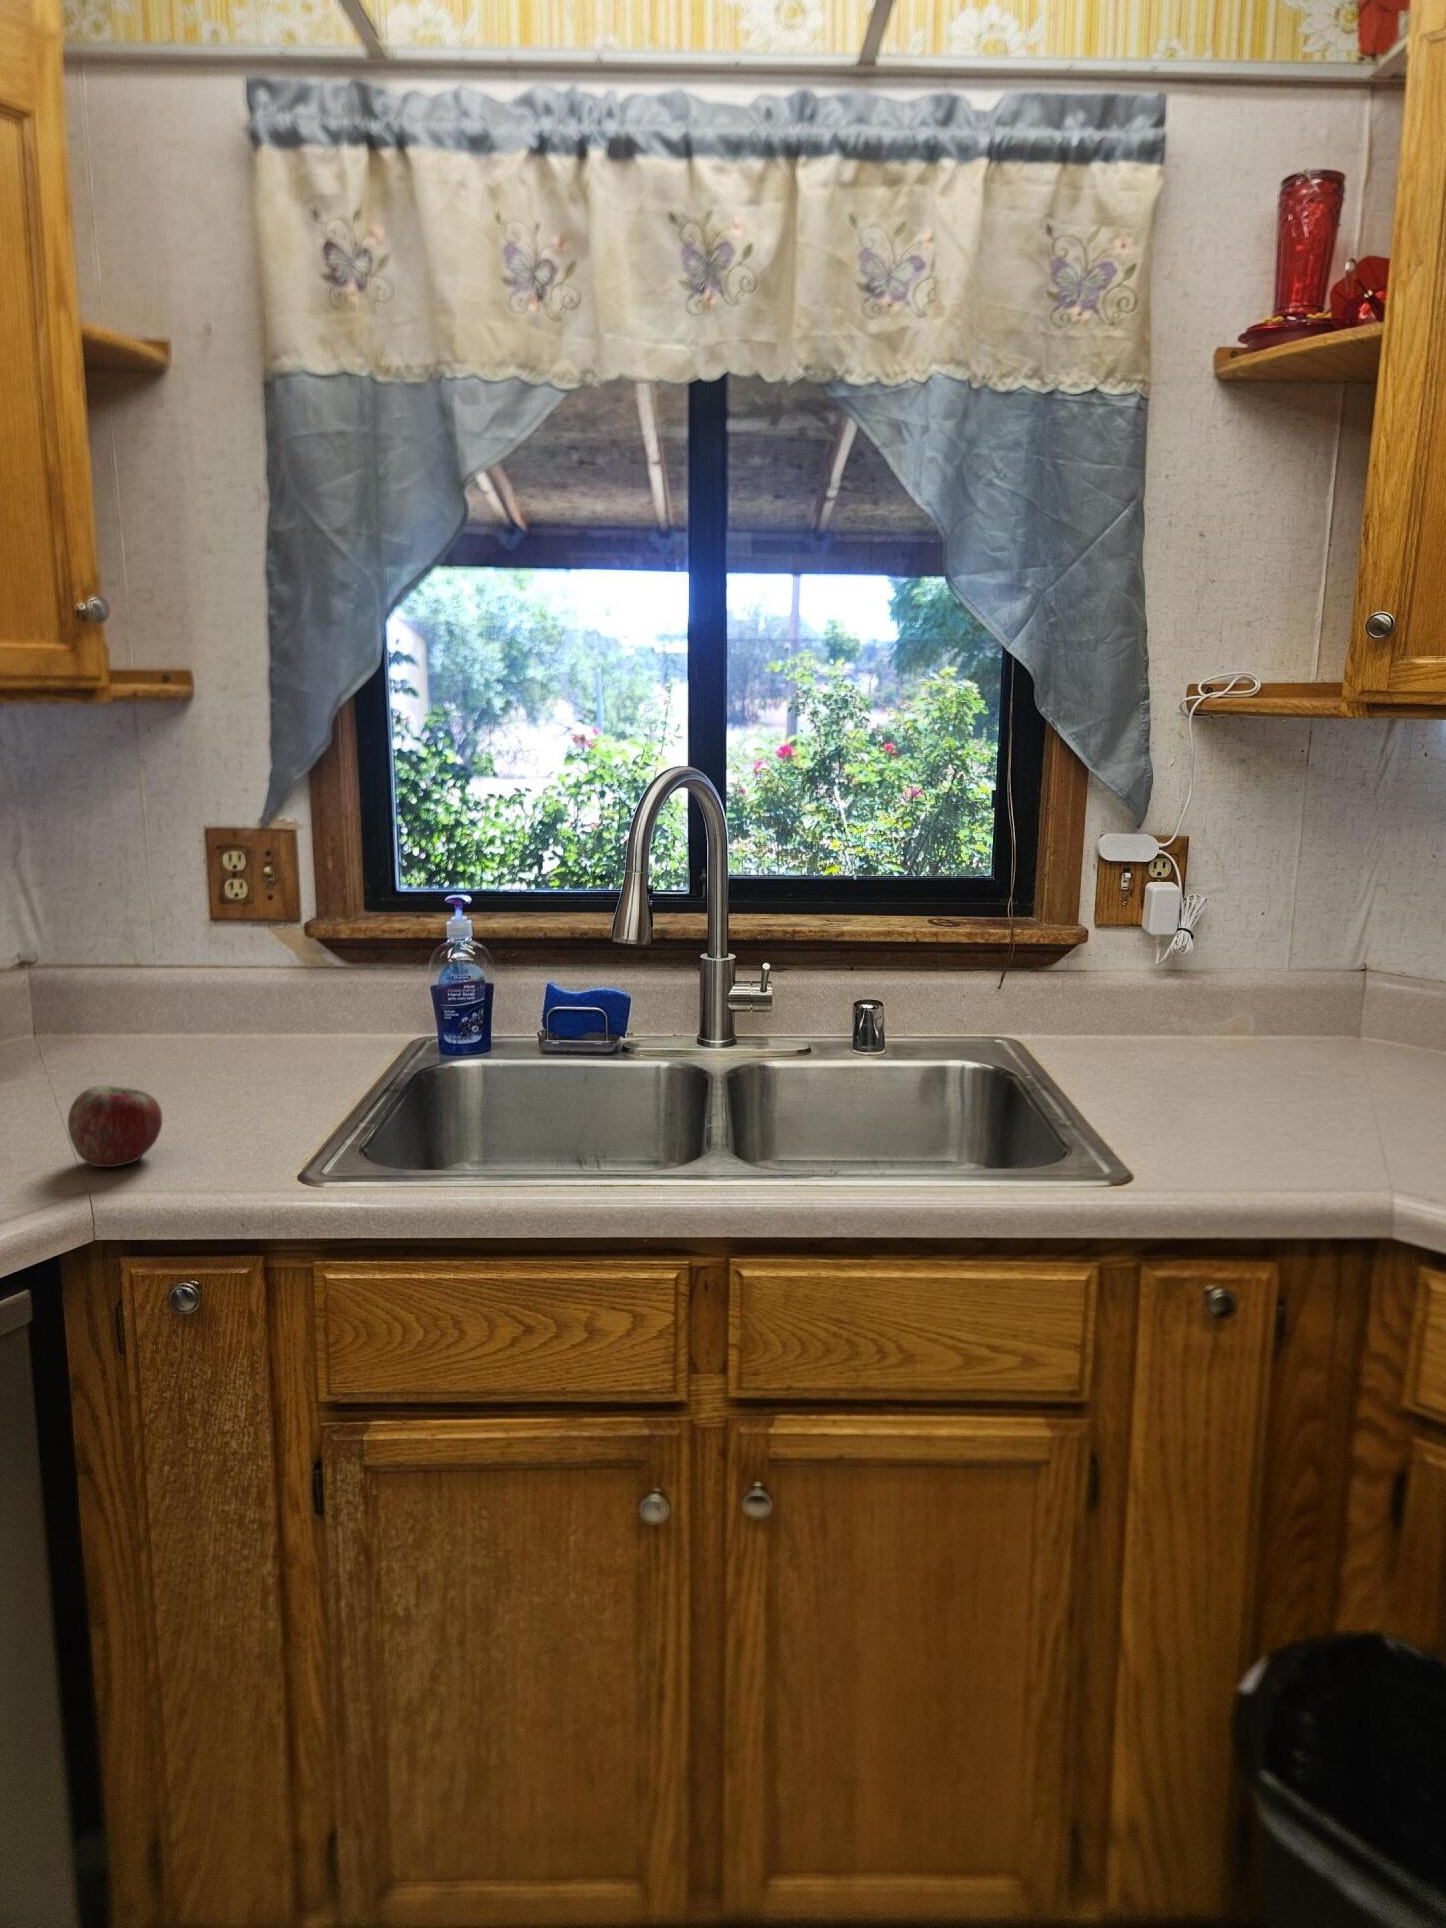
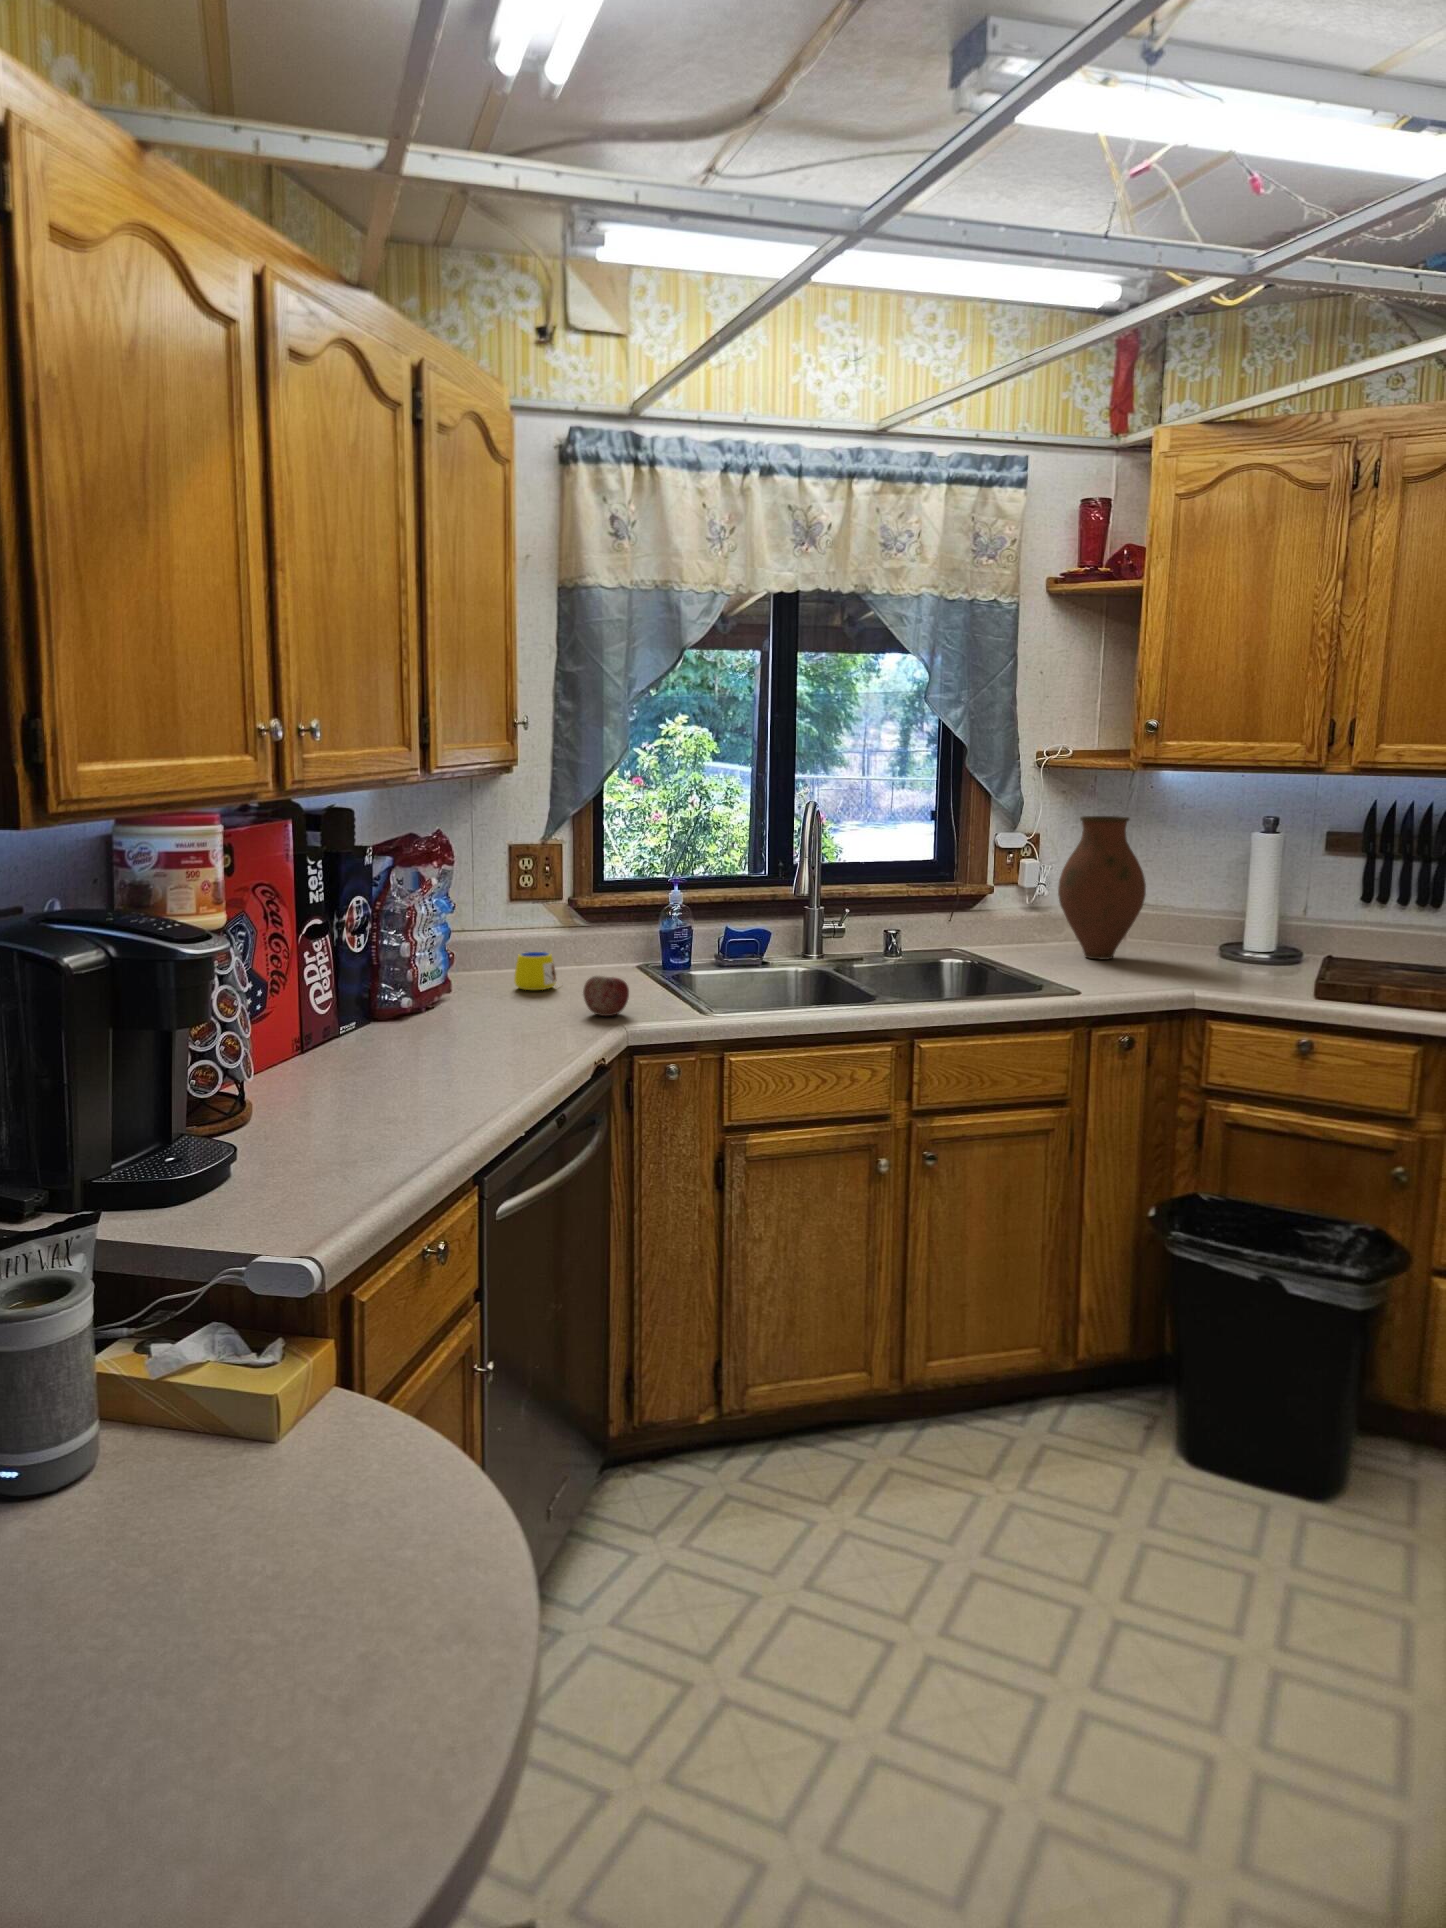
vase: none [1186,803,1365,1086] -> present [1058,816,1146,959]
mug: none [107,1014,209,1084] -> present [514,952,559,990]

